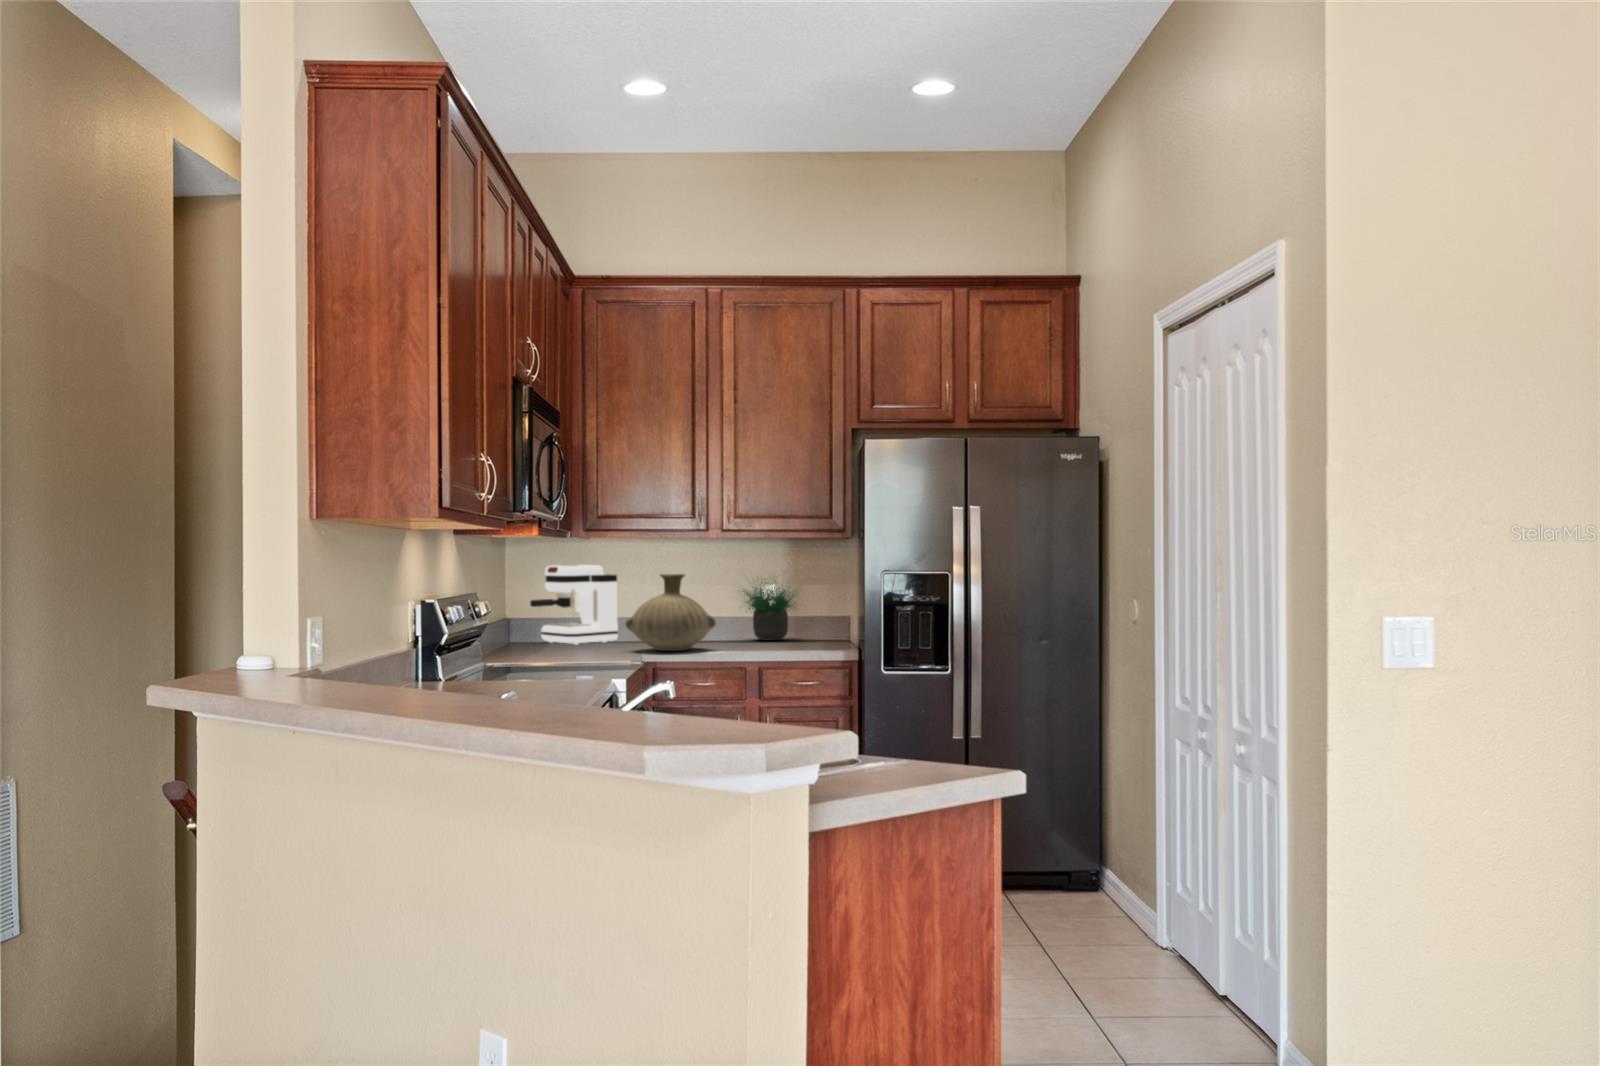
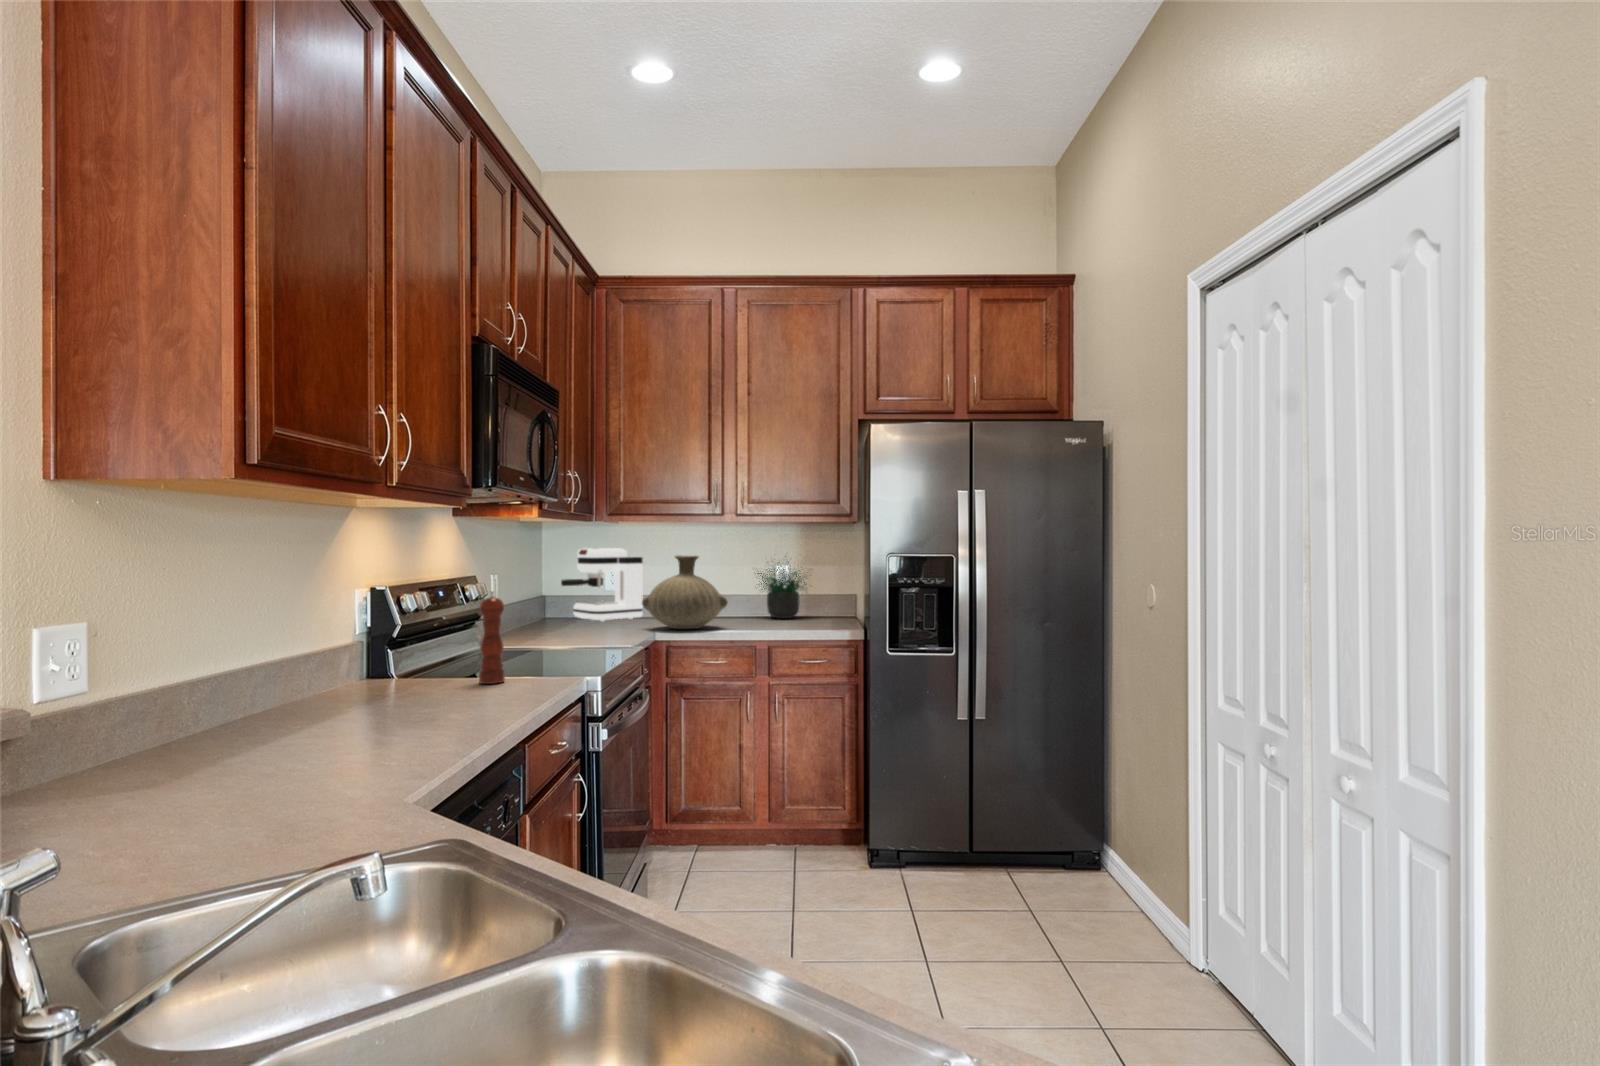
pepper mill: none [519,611,541,693] -> present [479,591,505,684]

